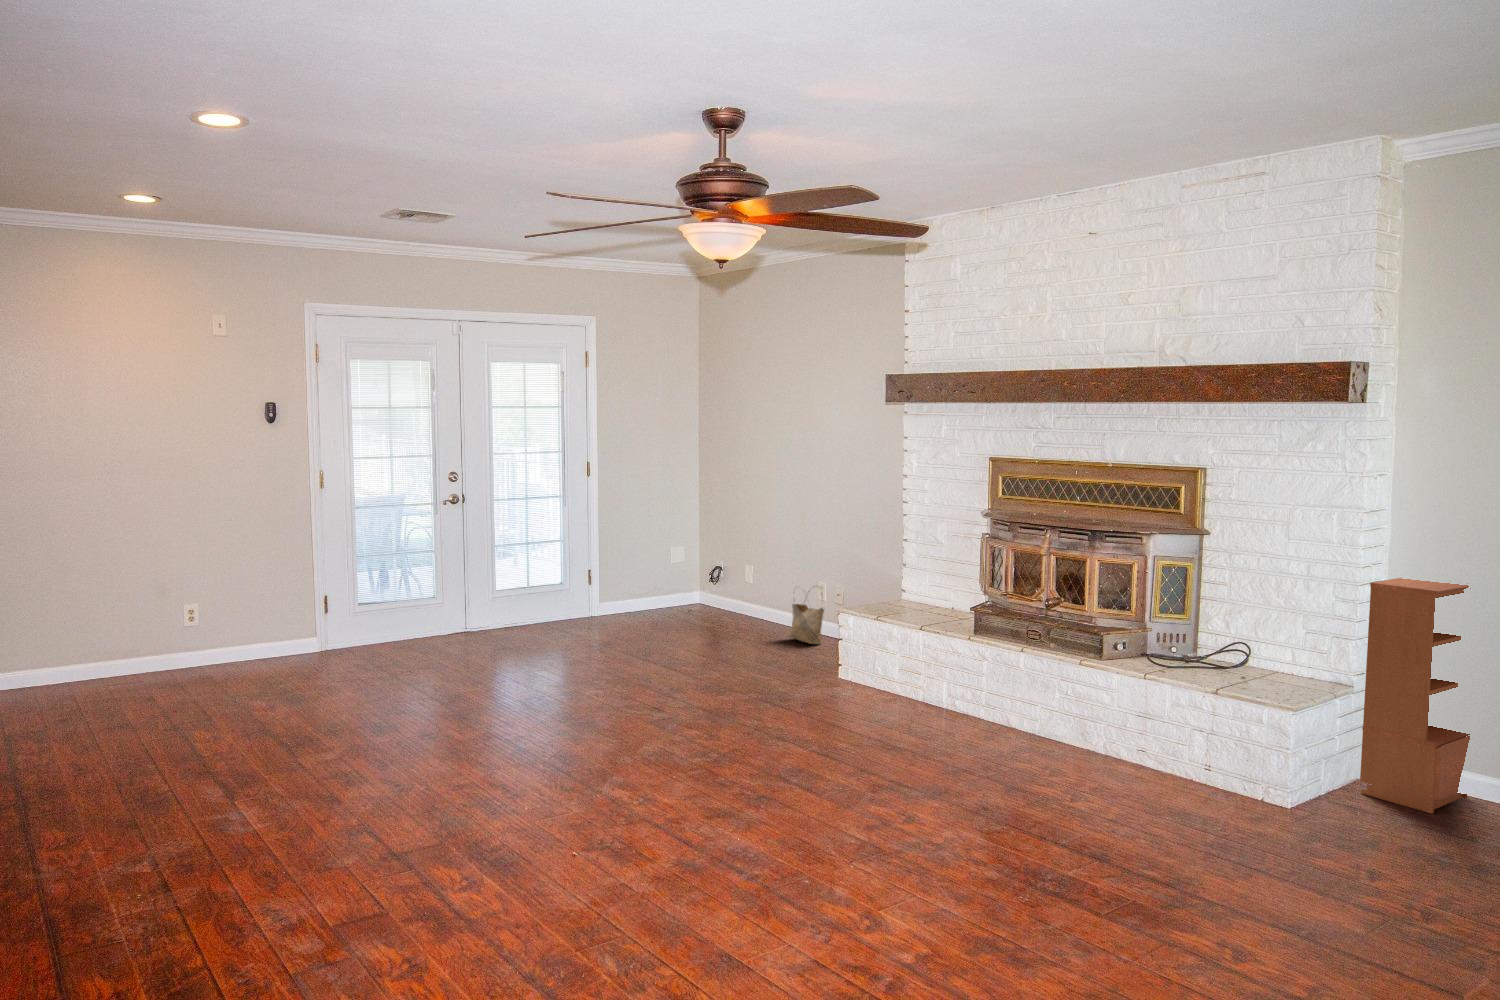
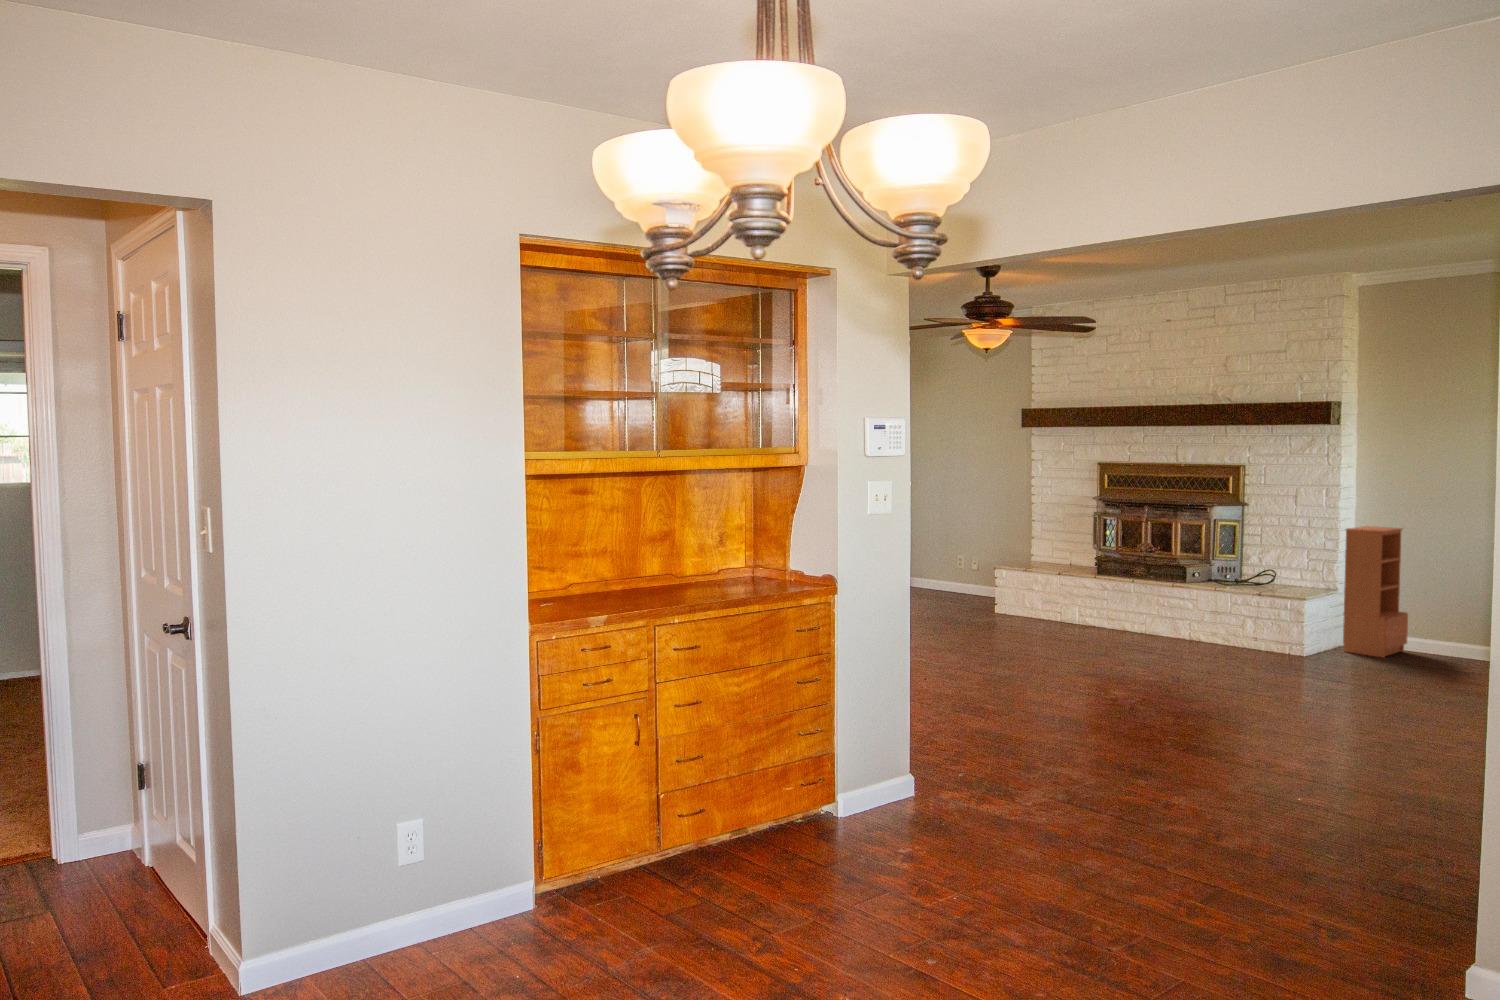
woven basket: present [790,595,824,644] -> none [938,555,965,596]

